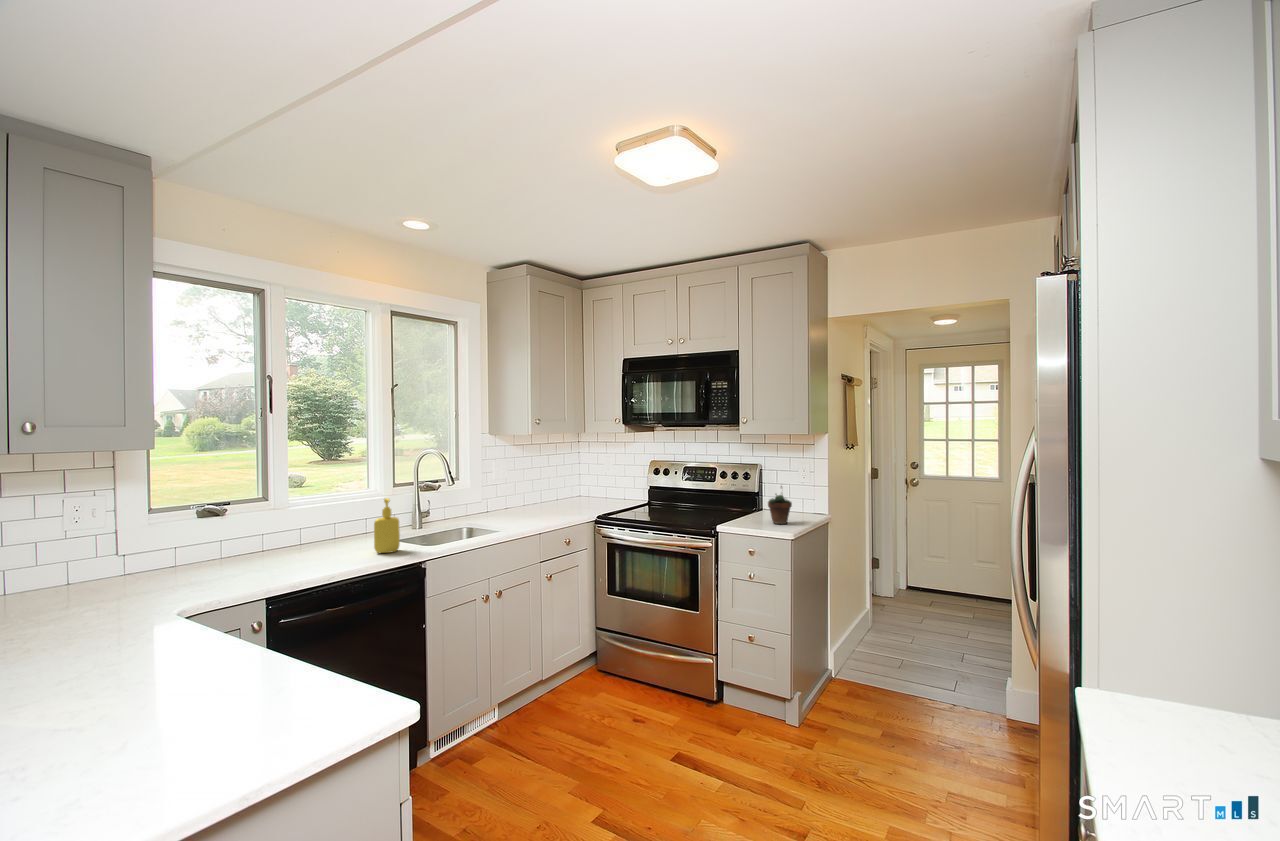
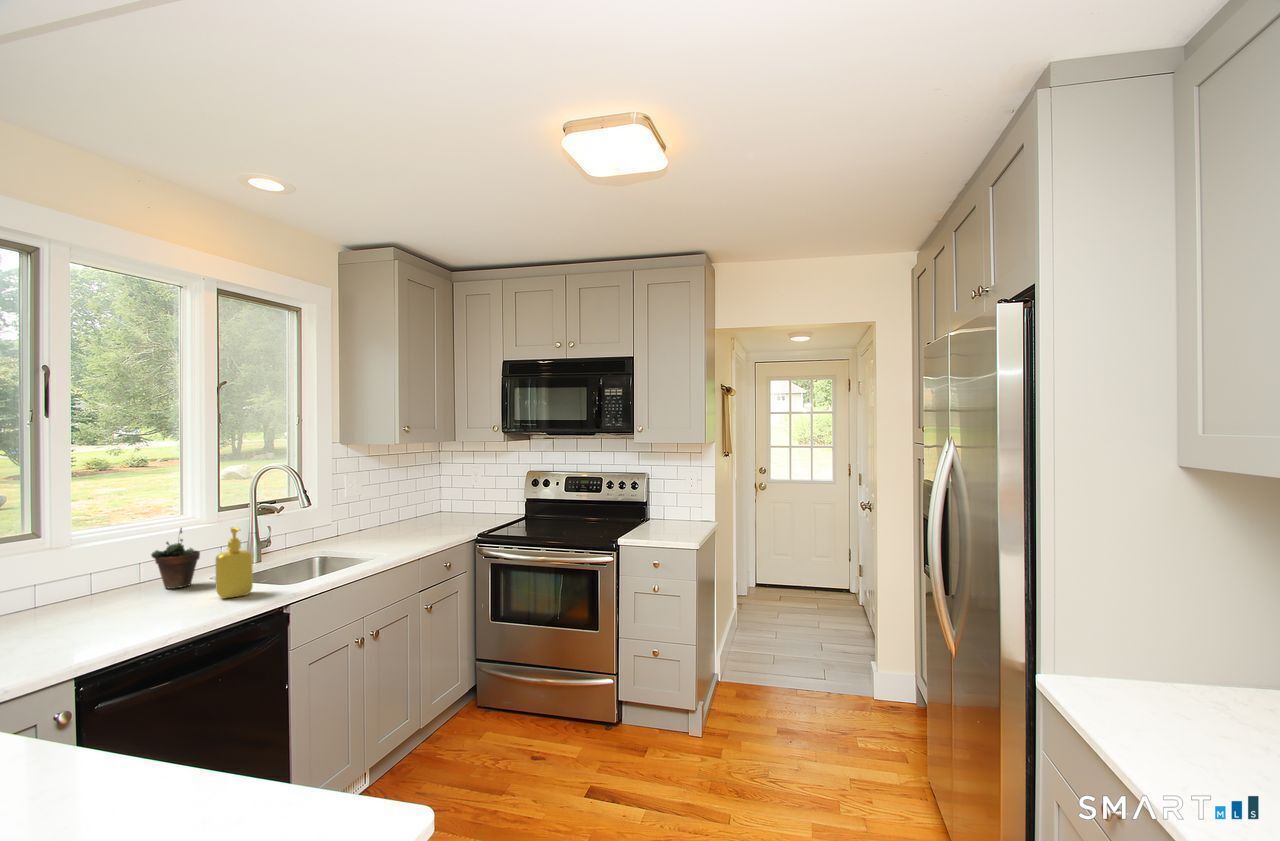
succulent plant: present [768,486,792,524] -> present [151,528,200,589]

